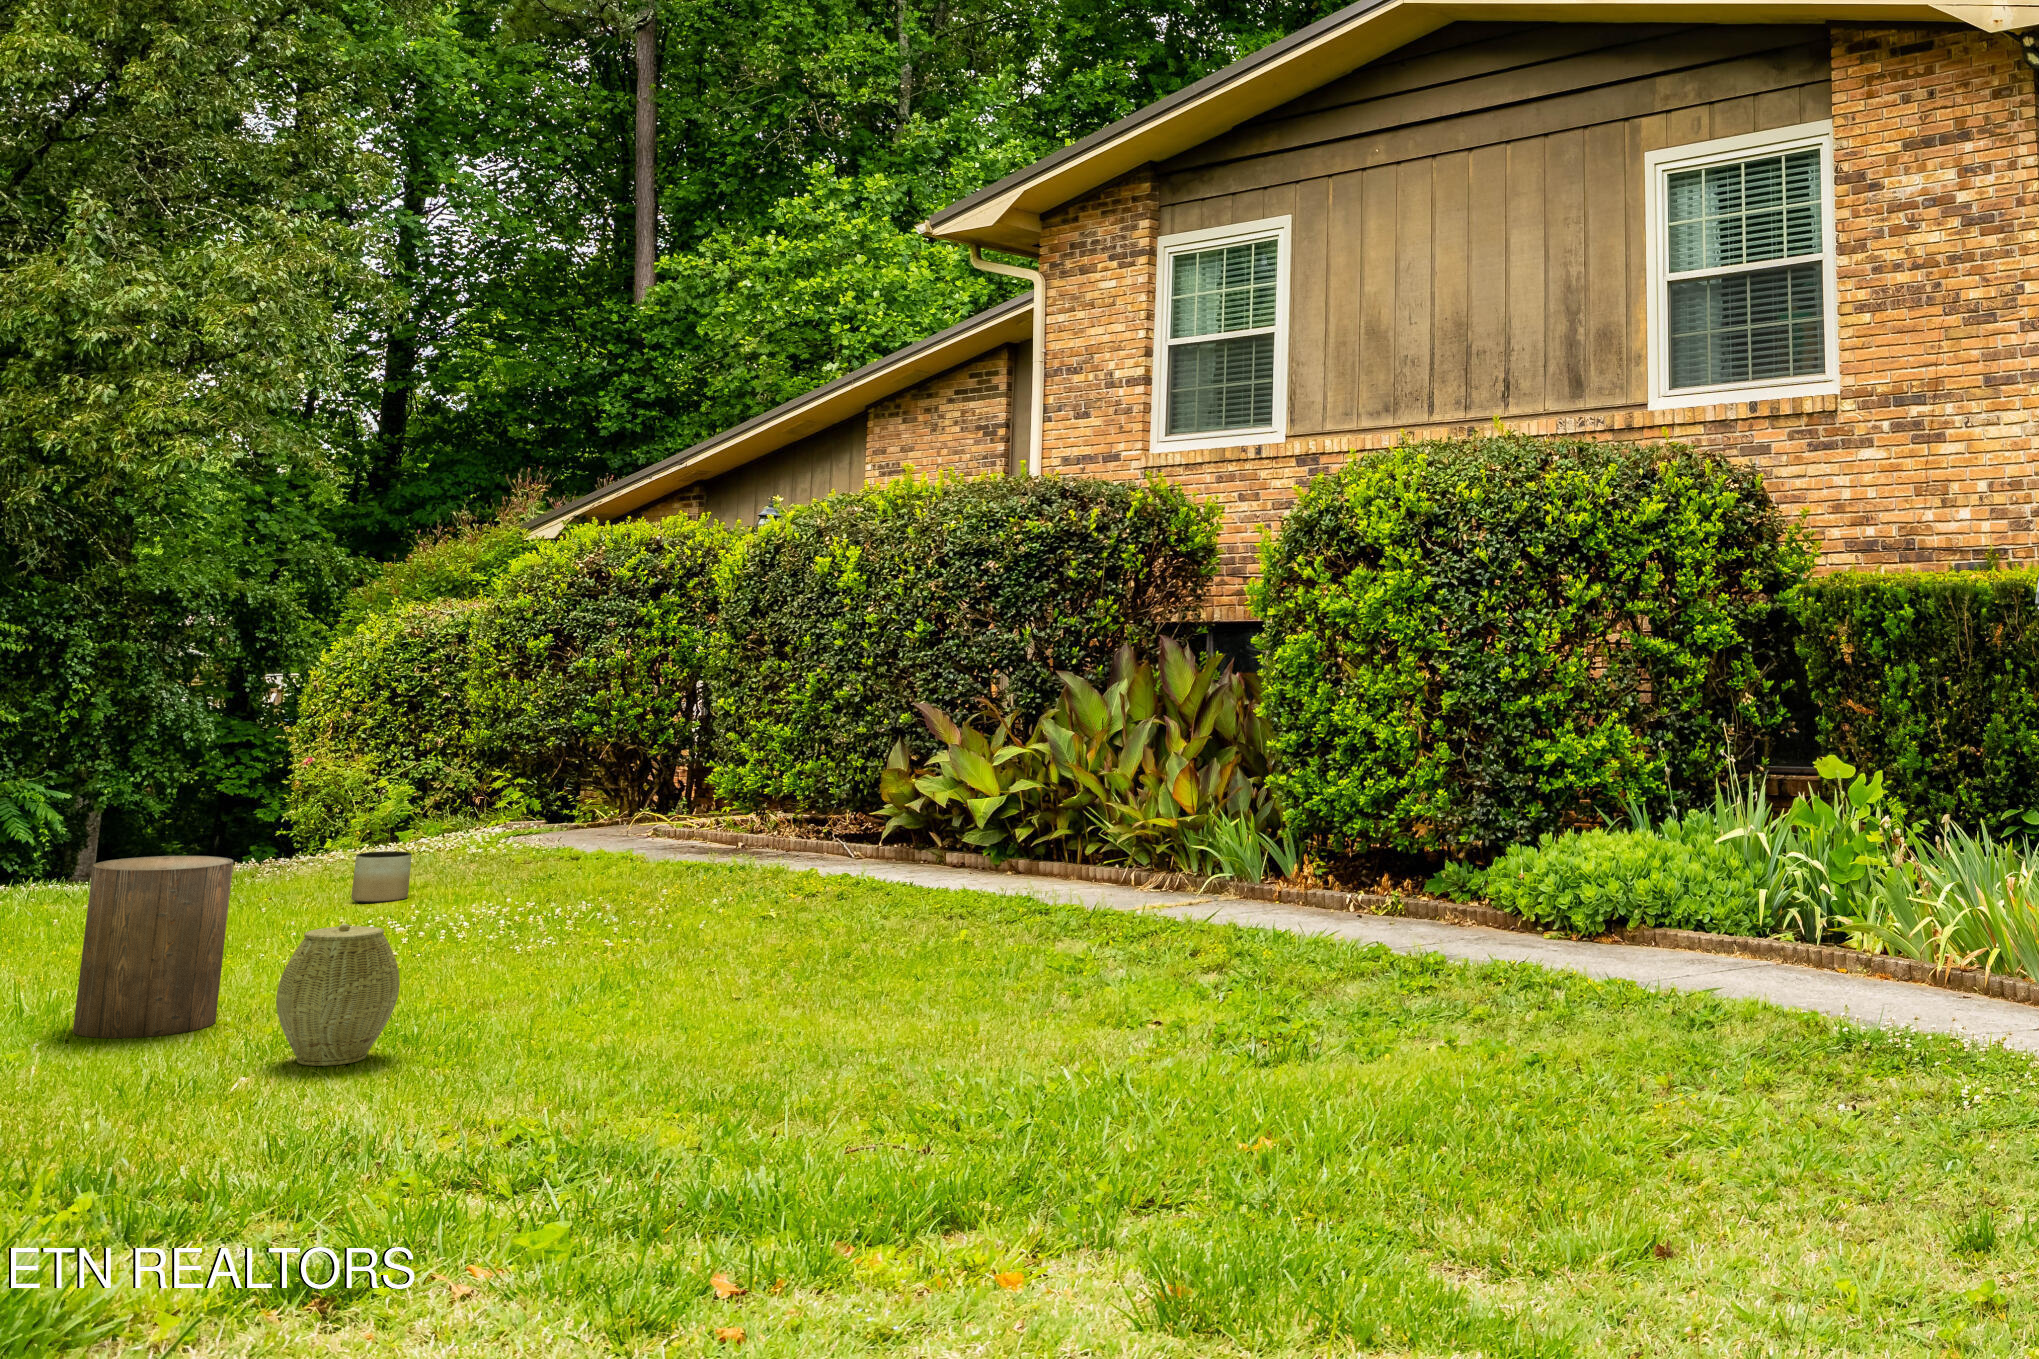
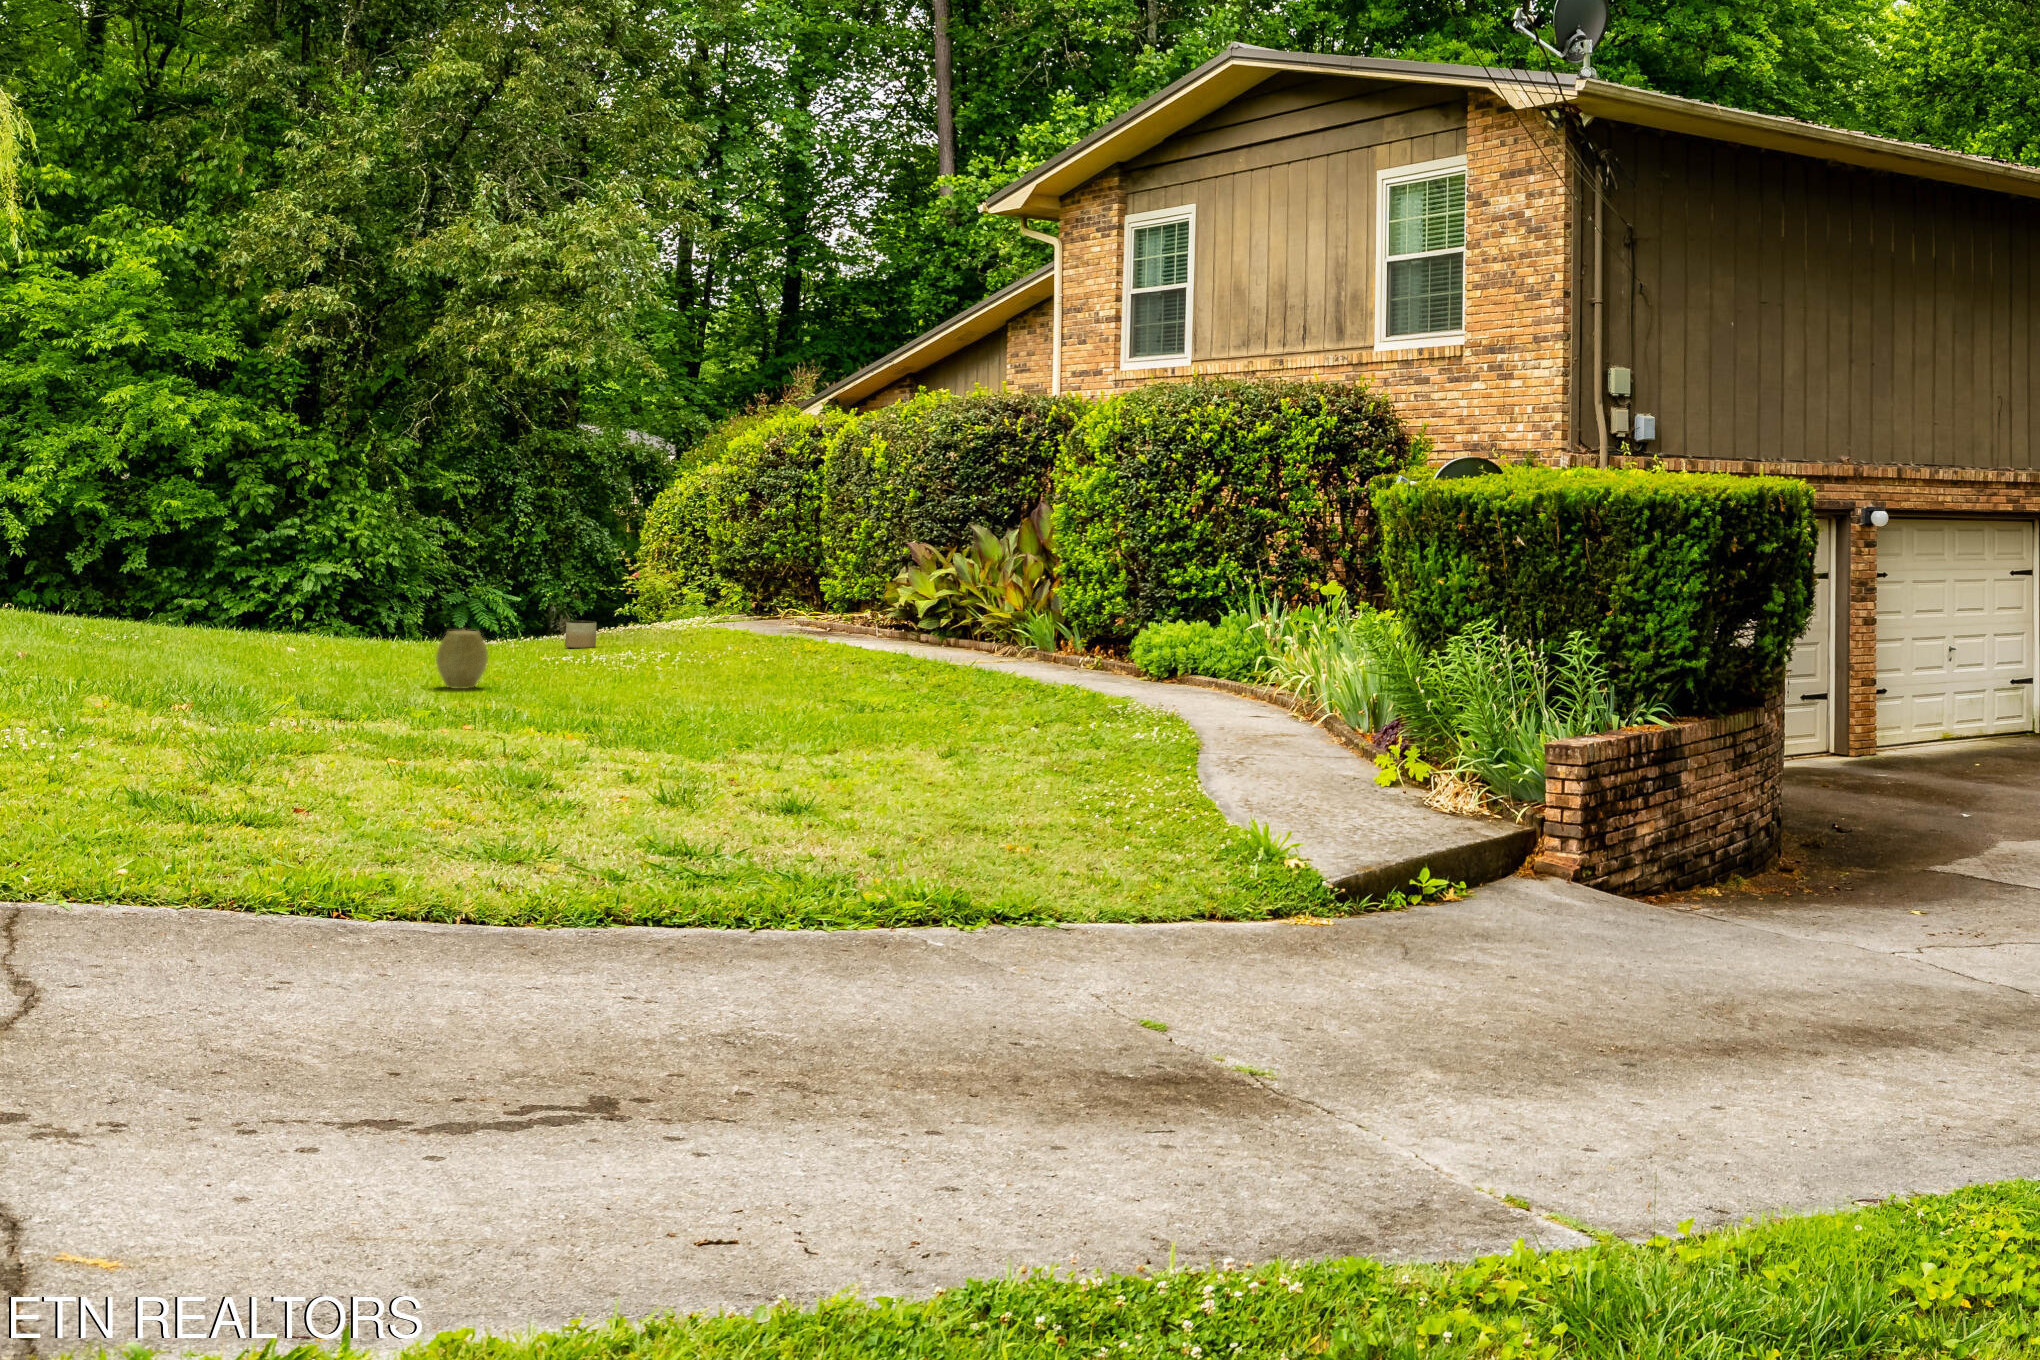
stool: present [73,856,234,1038] -> none [370,600,434,678]

